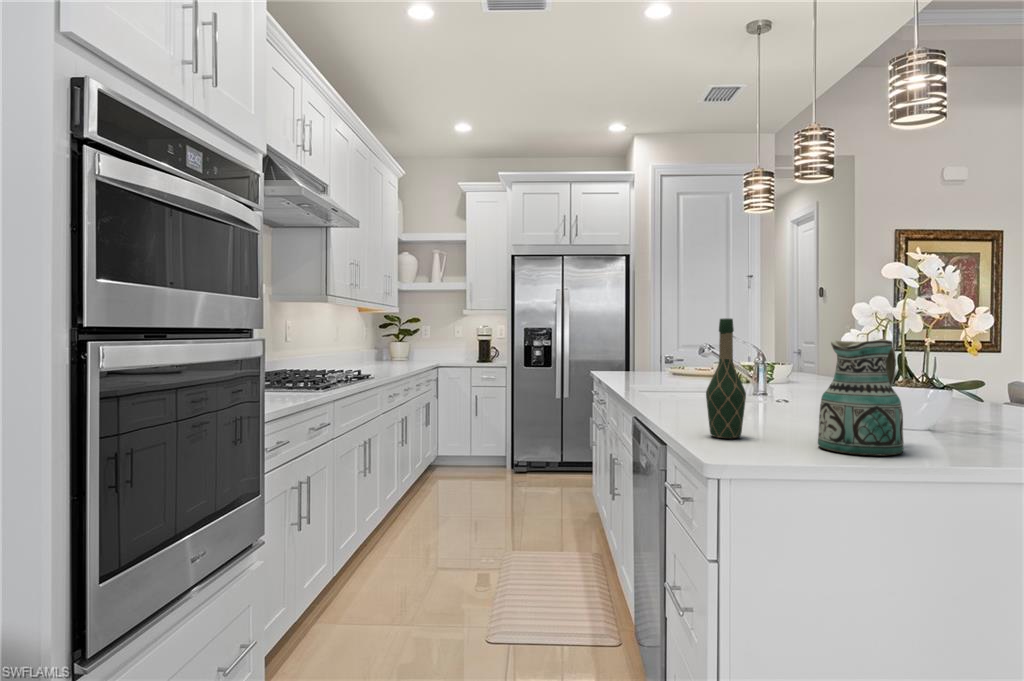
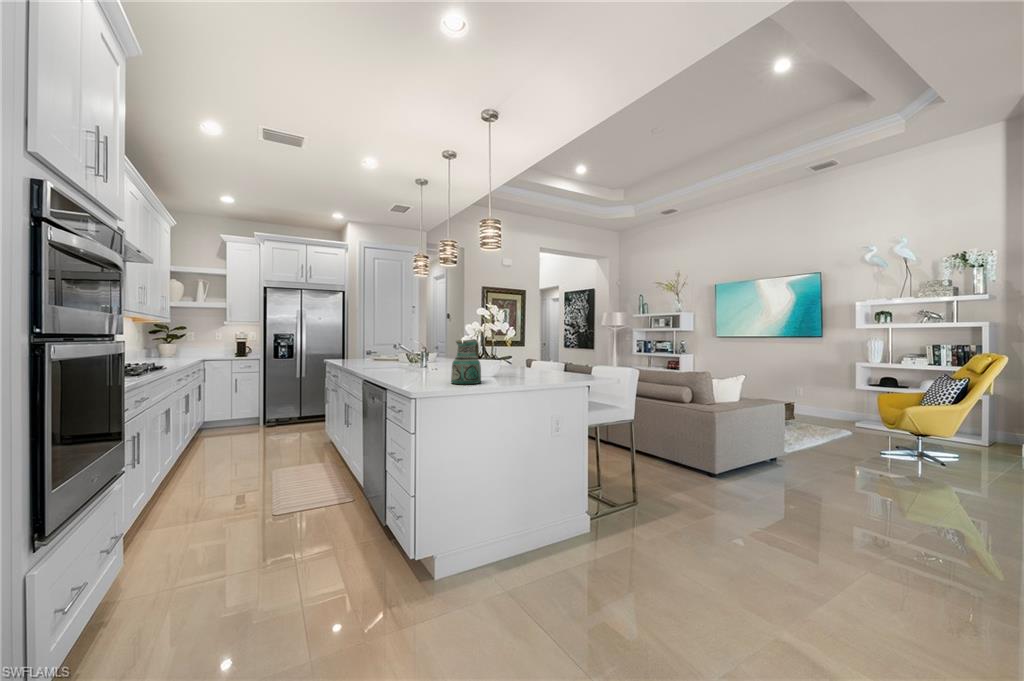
wine bottle: present [706,318,746,438] -> none [405,330,422,383]

